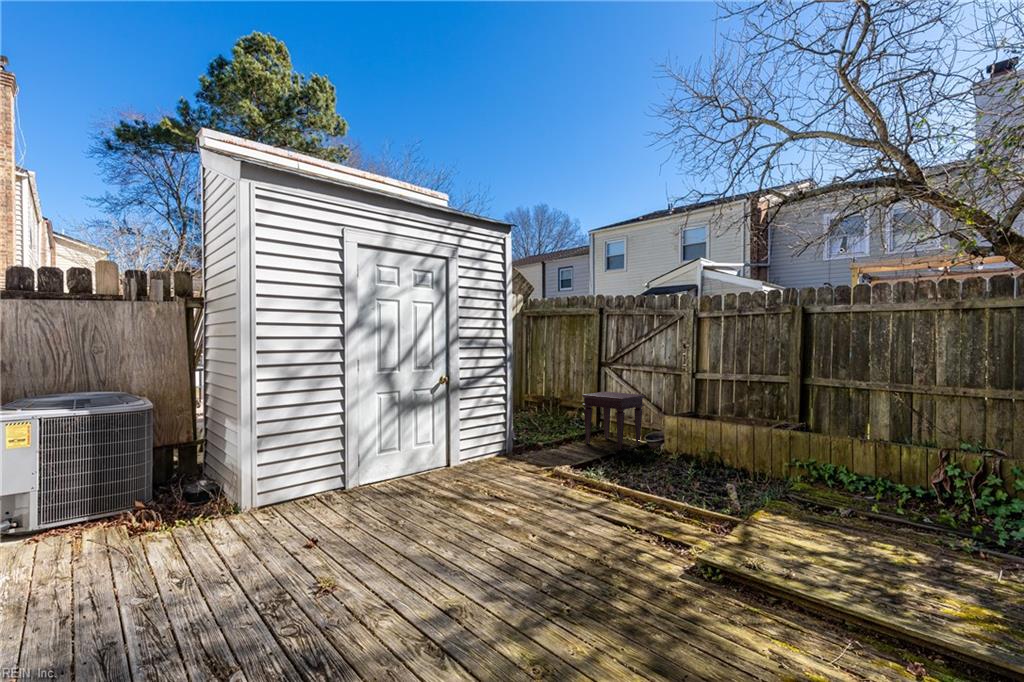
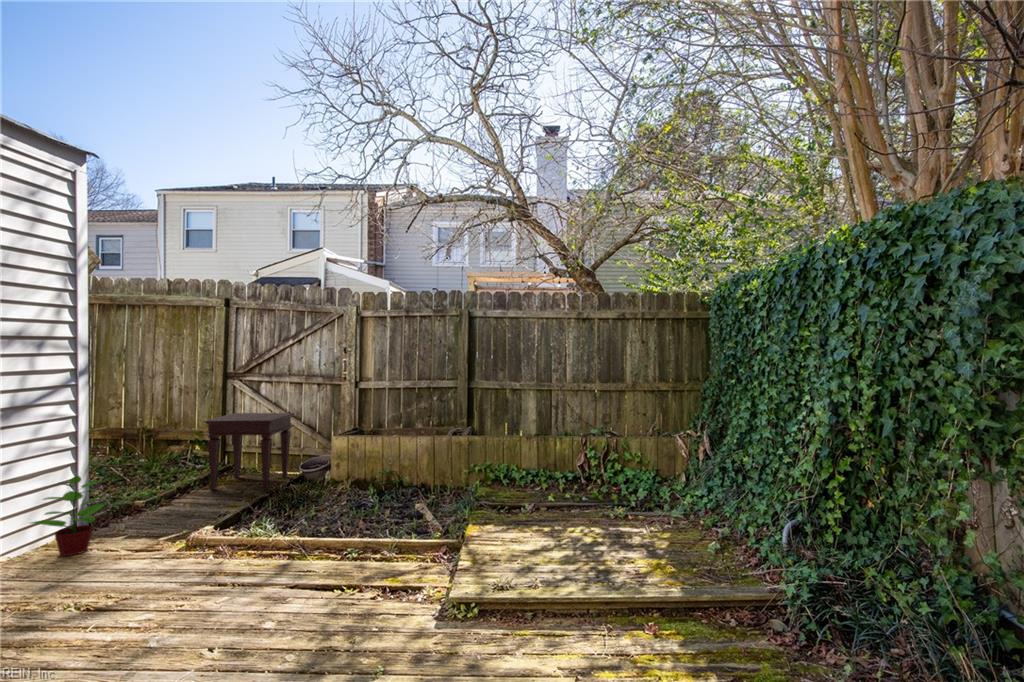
potted plant: none [483,418,518,465] -> present [30,476,106,556]

